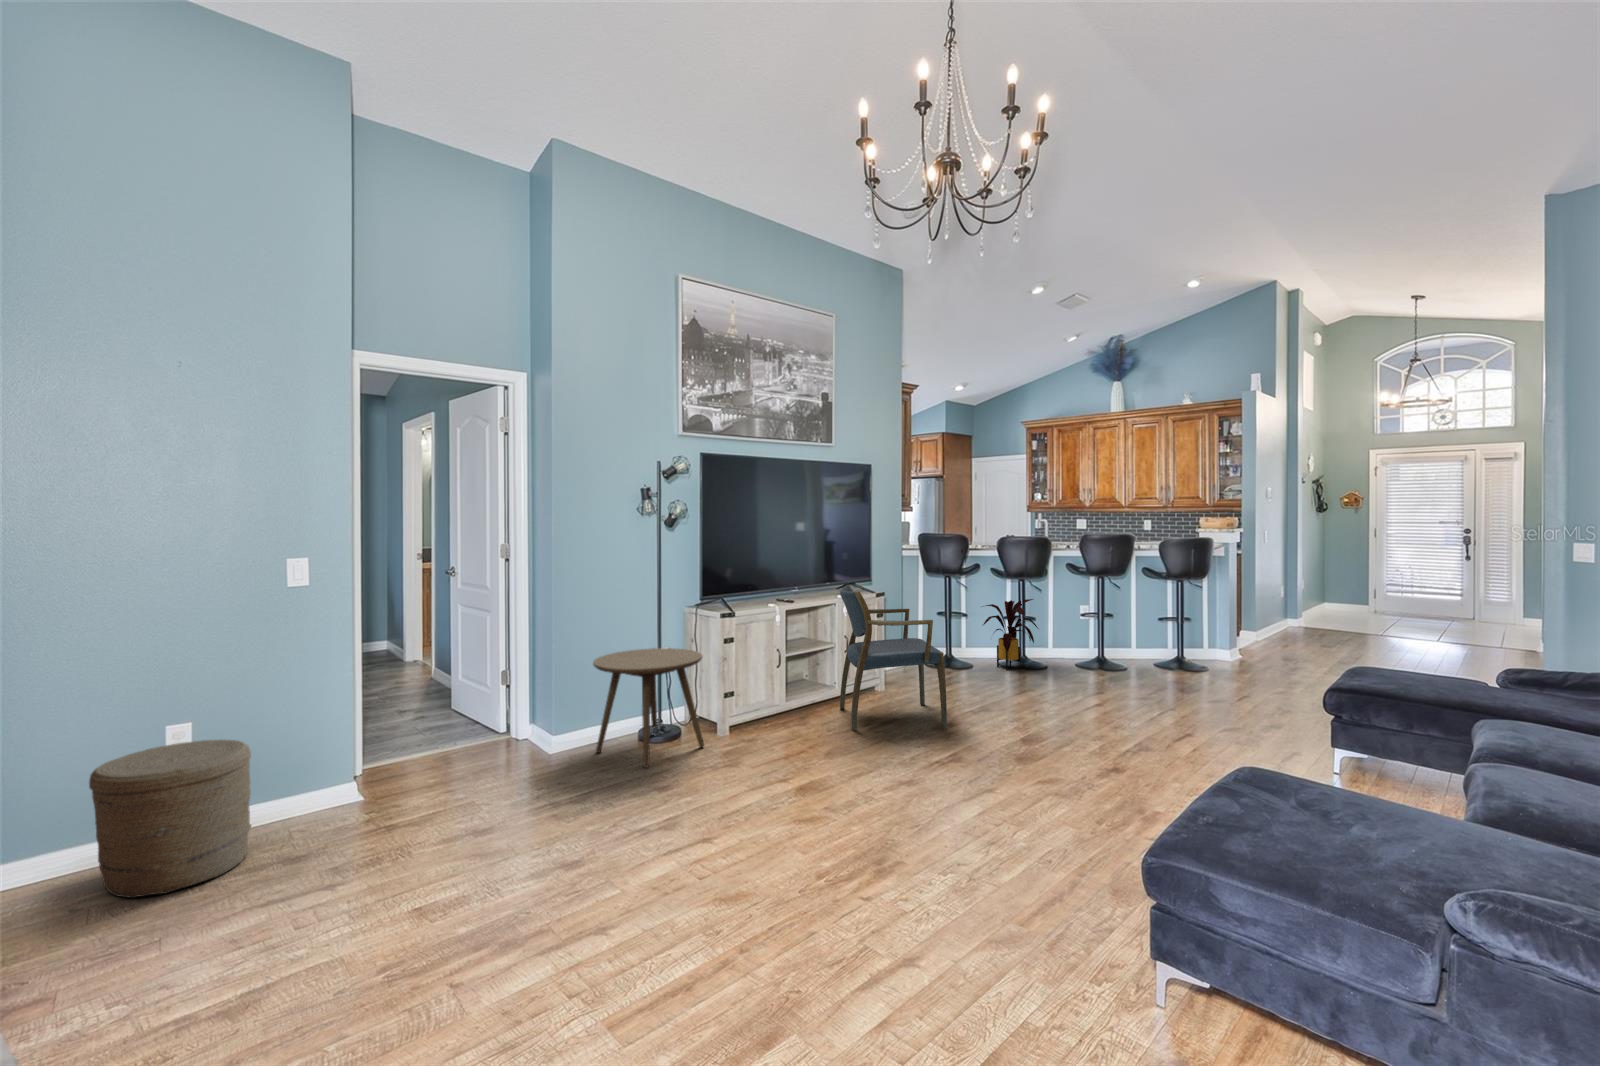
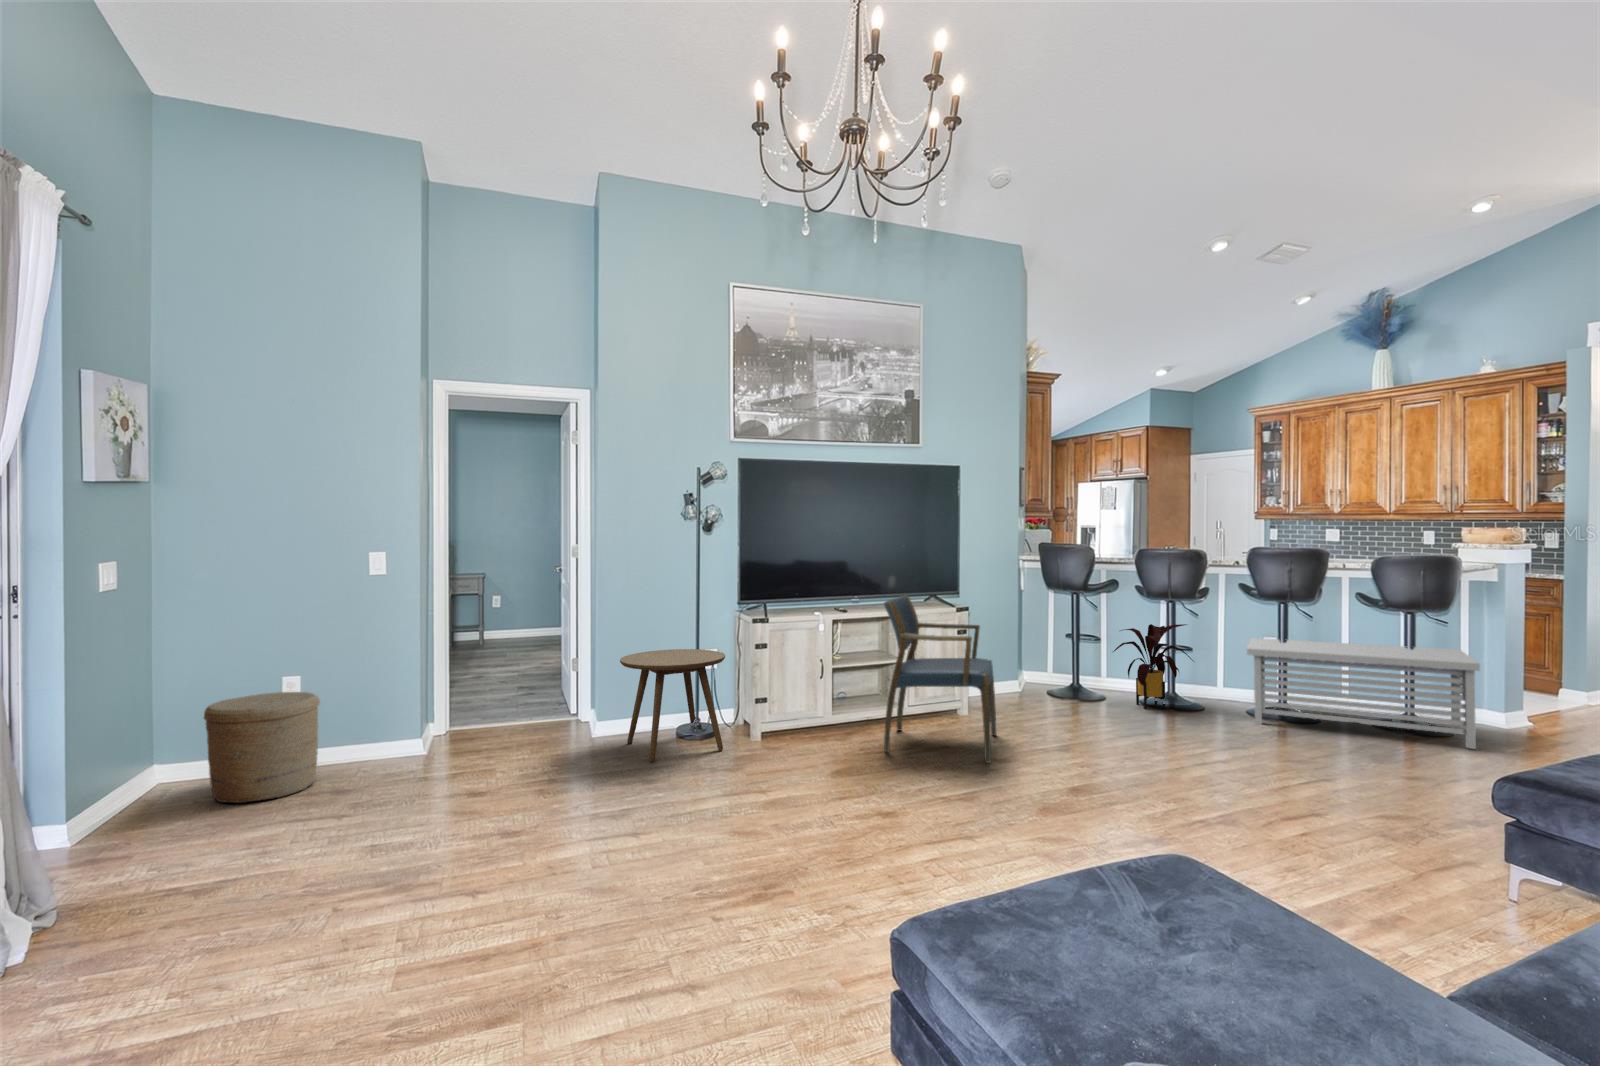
storage bench: none [1073,607,1235,679] -> present [1247,638,1480,749]

